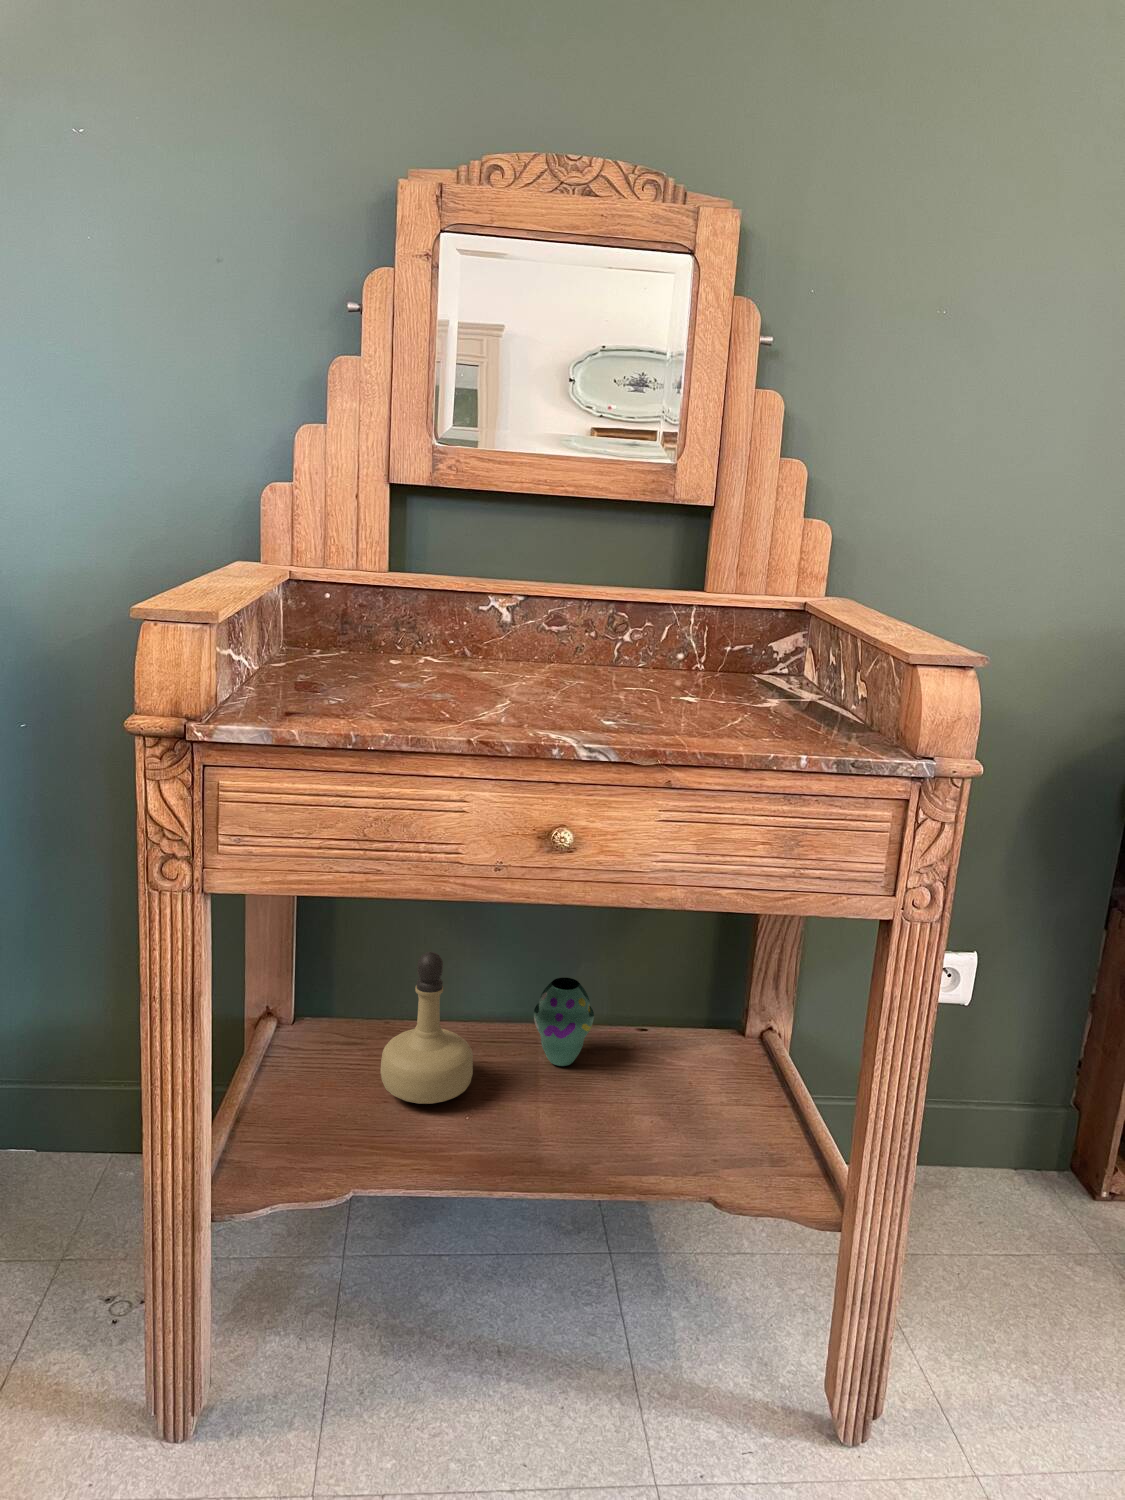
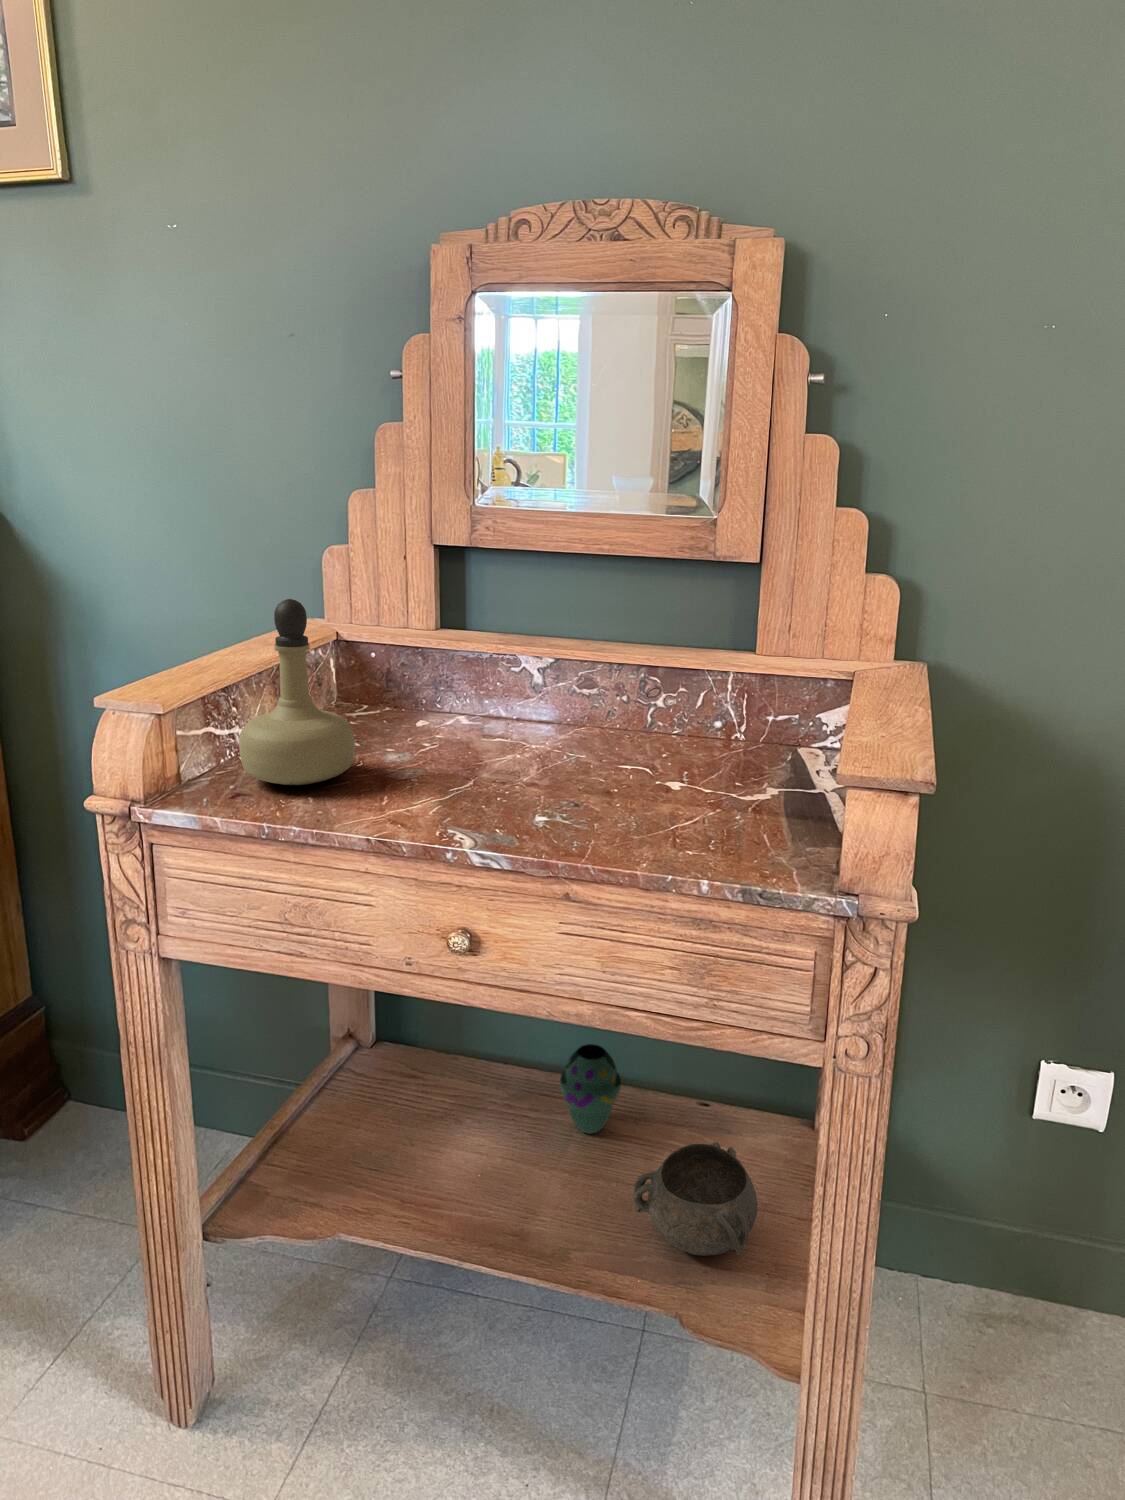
perfume bottle: present [380,952,473,1104] -> present [239,599,355,785]
decorative bowl: none [648,1046,767,1146] -> present [634,1142,758,1256]

